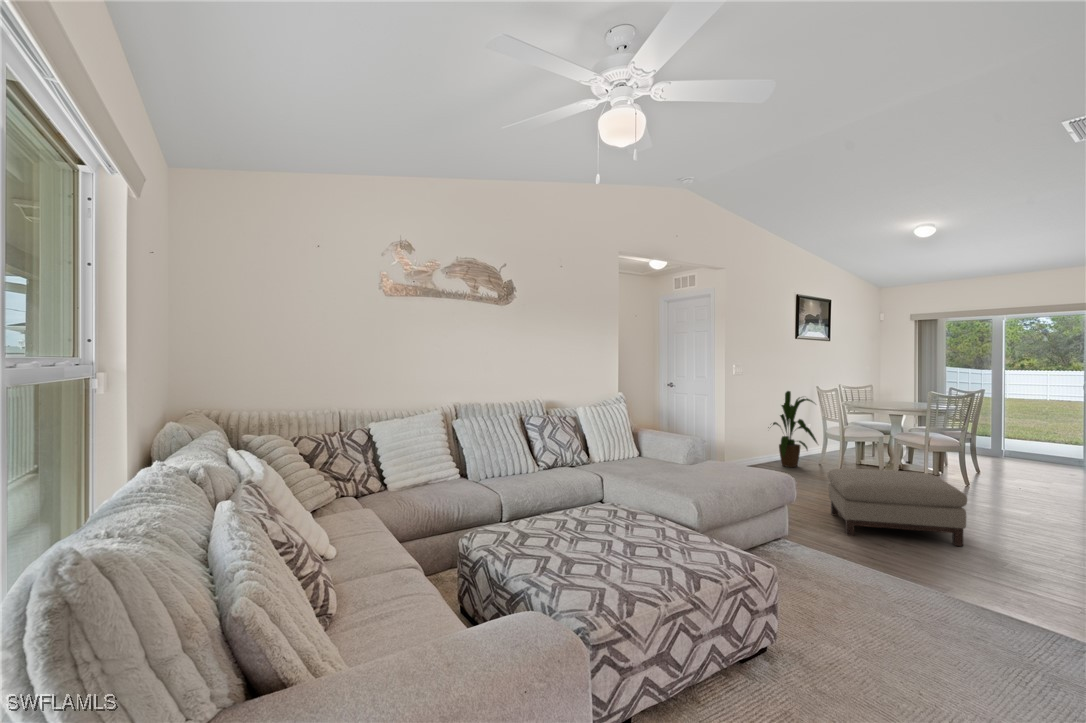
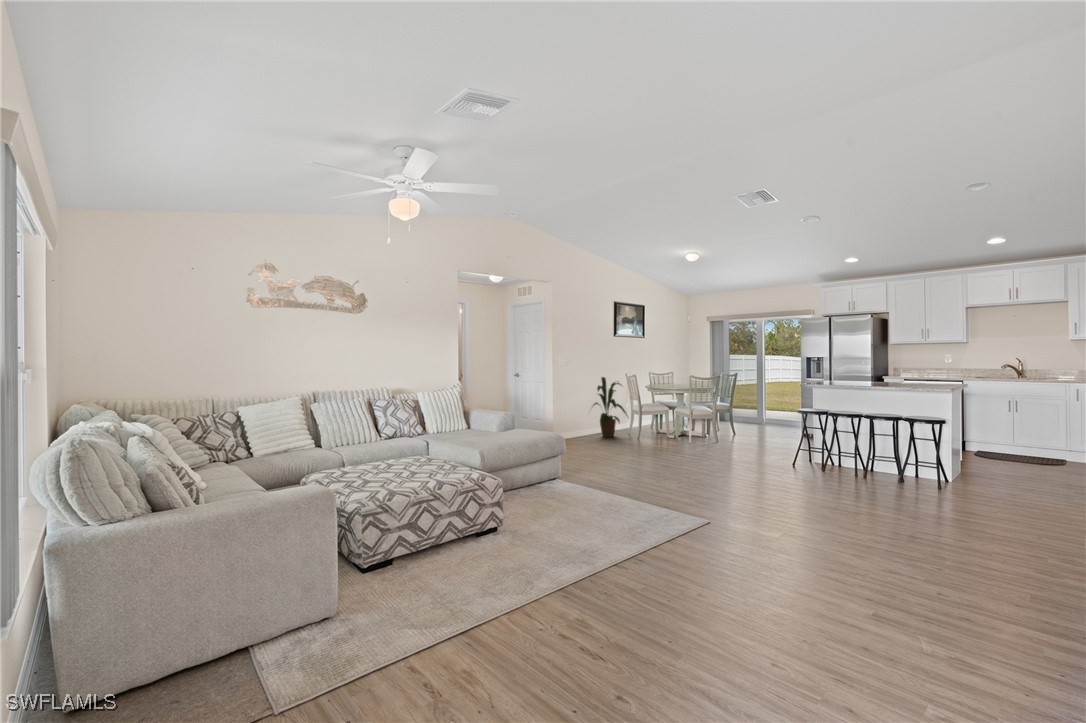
ottoman: present [828,469,967,546] -> none [603,429,678,475]

